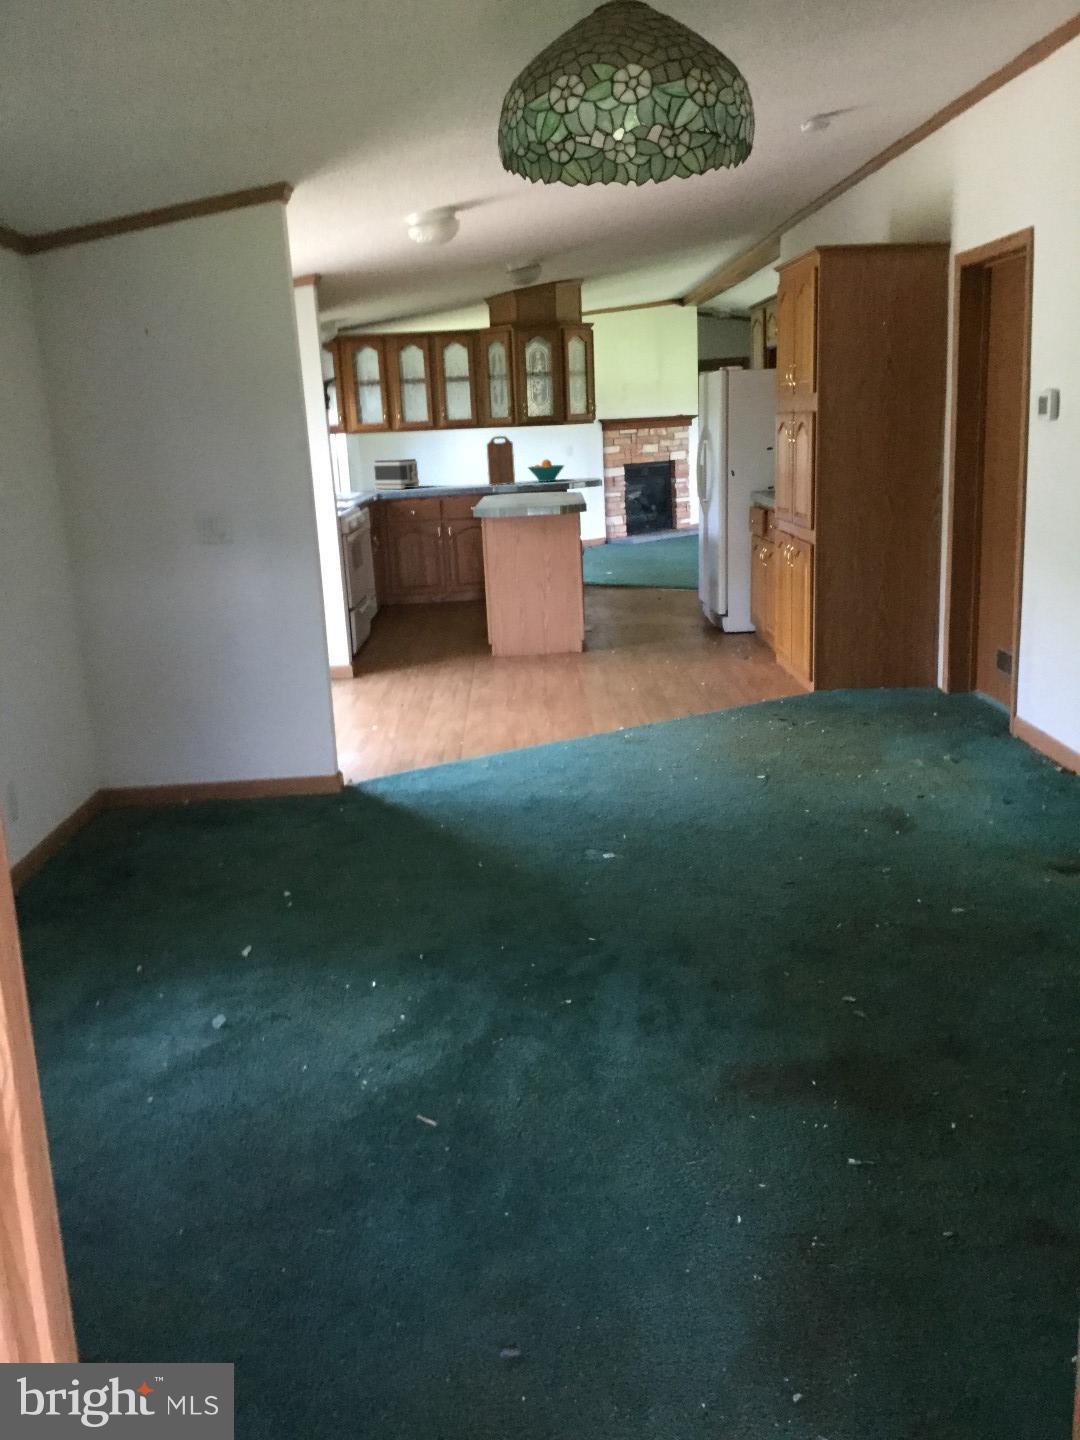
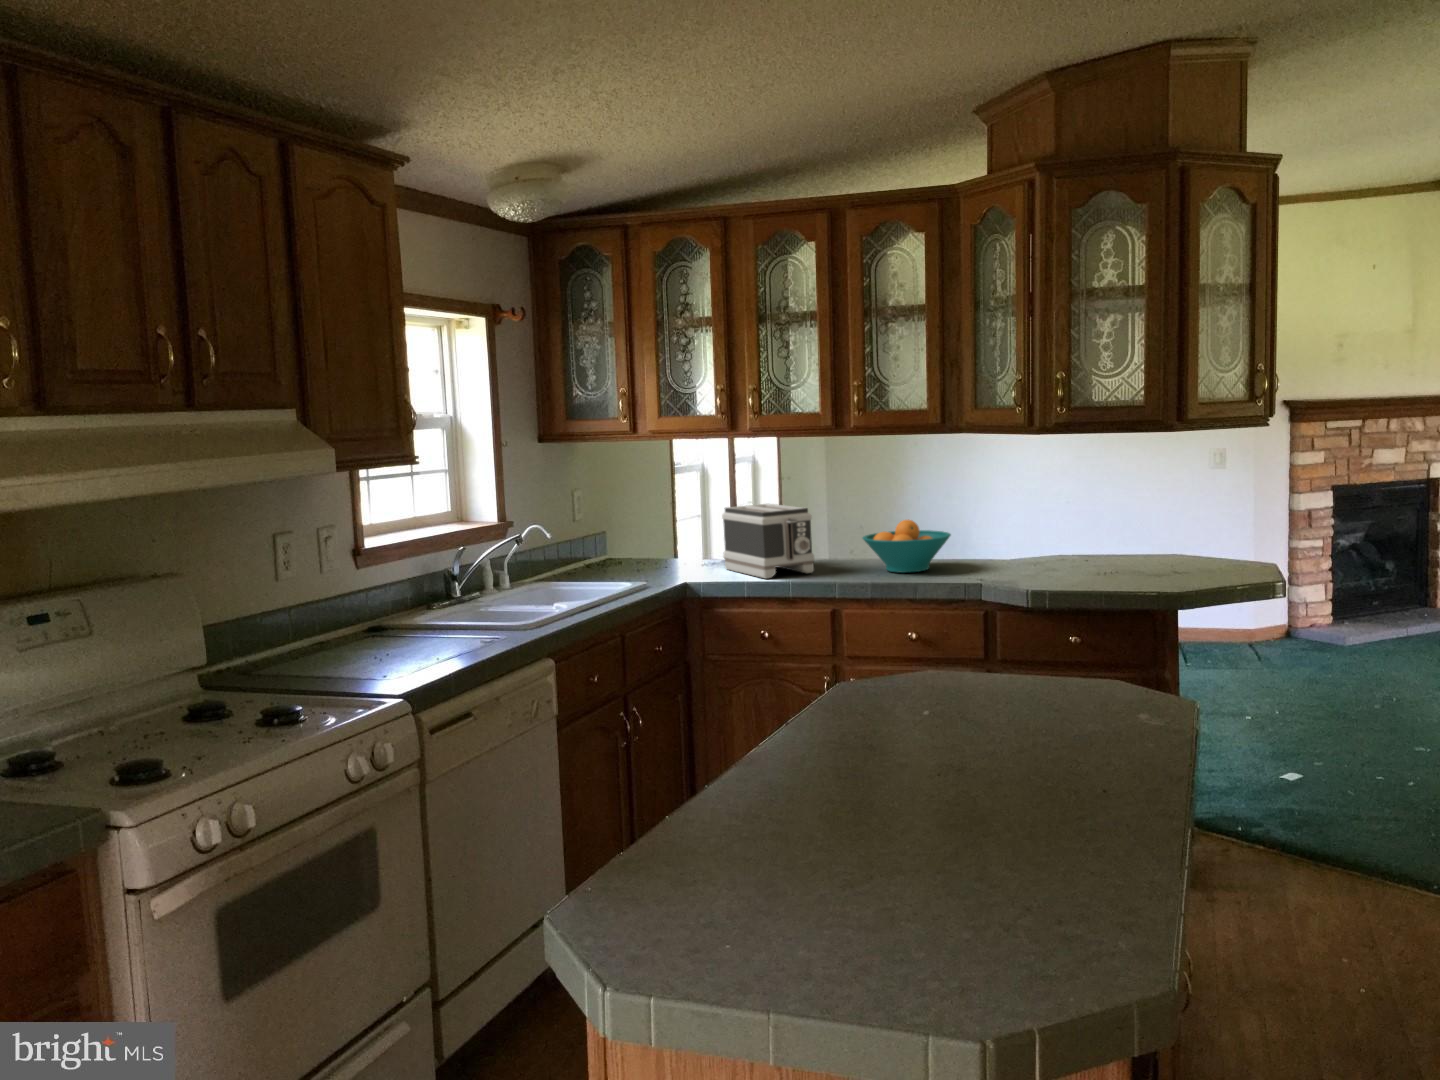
cutting board: present [487,436,515,485] -> none [973,460,1045,581]
fruit bowl: present [528,459,564,482] -> present [863,520,951,573]

